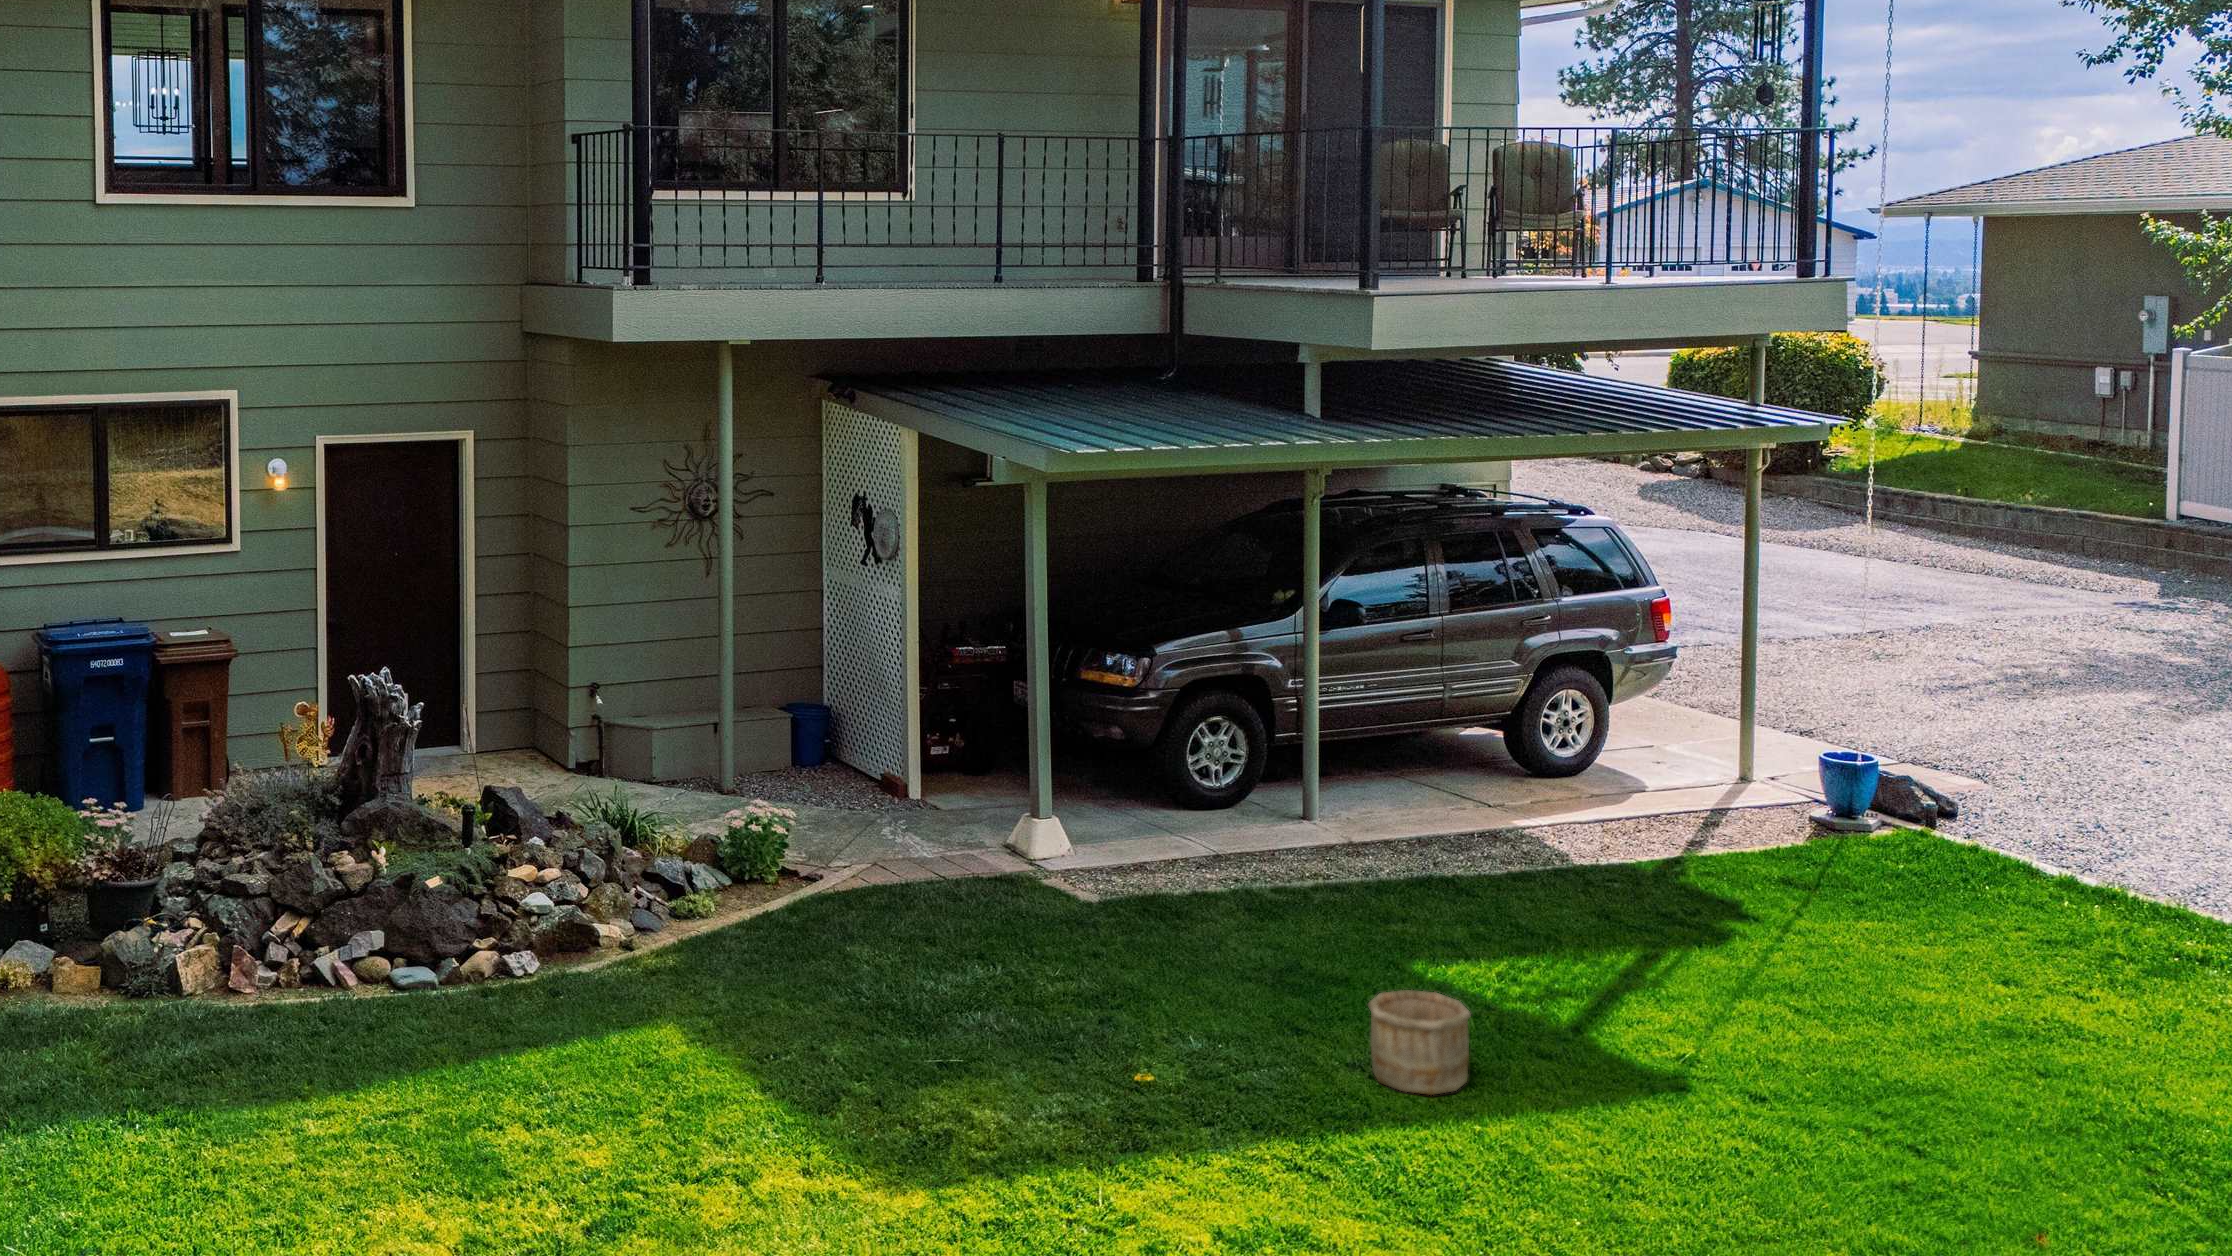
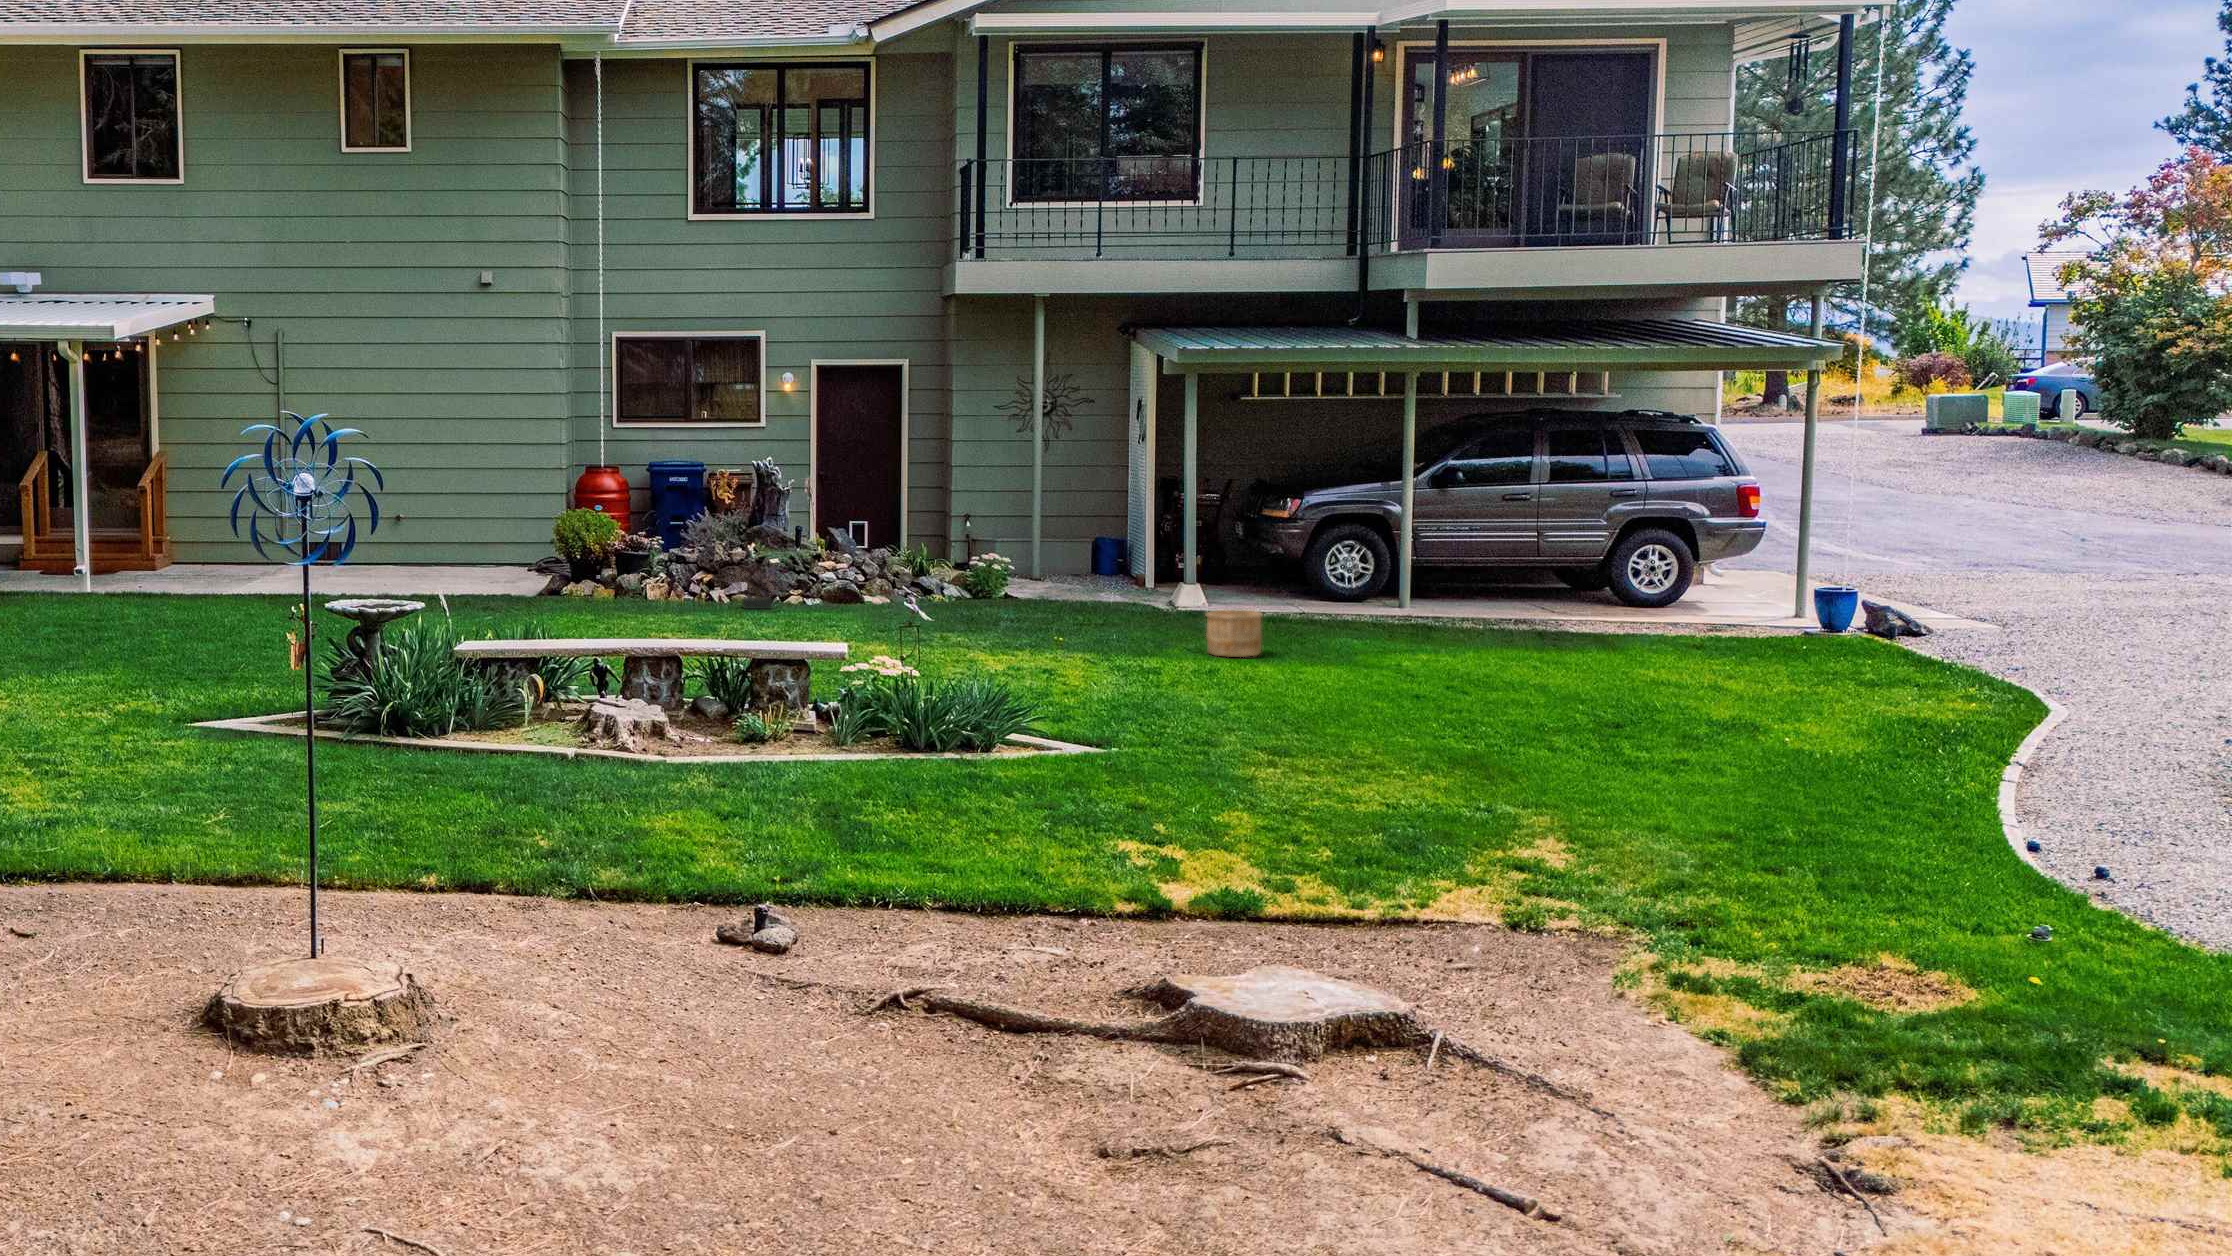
decorative plant: none [390,934,478,1015] -> present [732,572,775,609]

